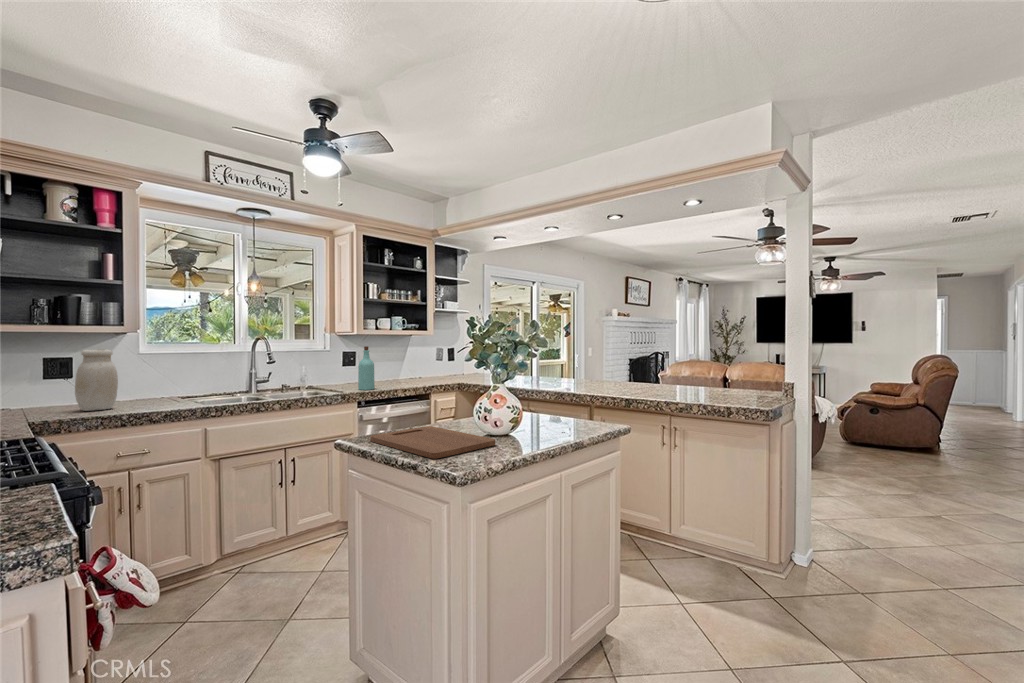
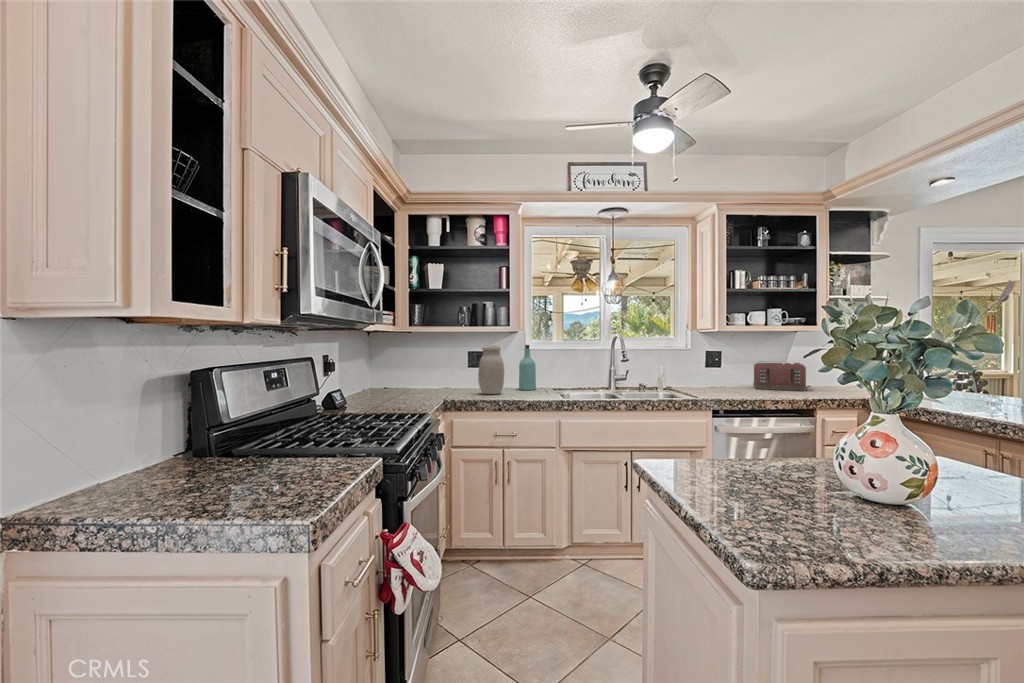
bottle: present [358,346,375,390] -> present [519,345,536,390]
toaster: none [379,360,420,383] -> present [753,363,807,391]
cutting board: present [370,426,495,459] -> none [670,461,866,522]

